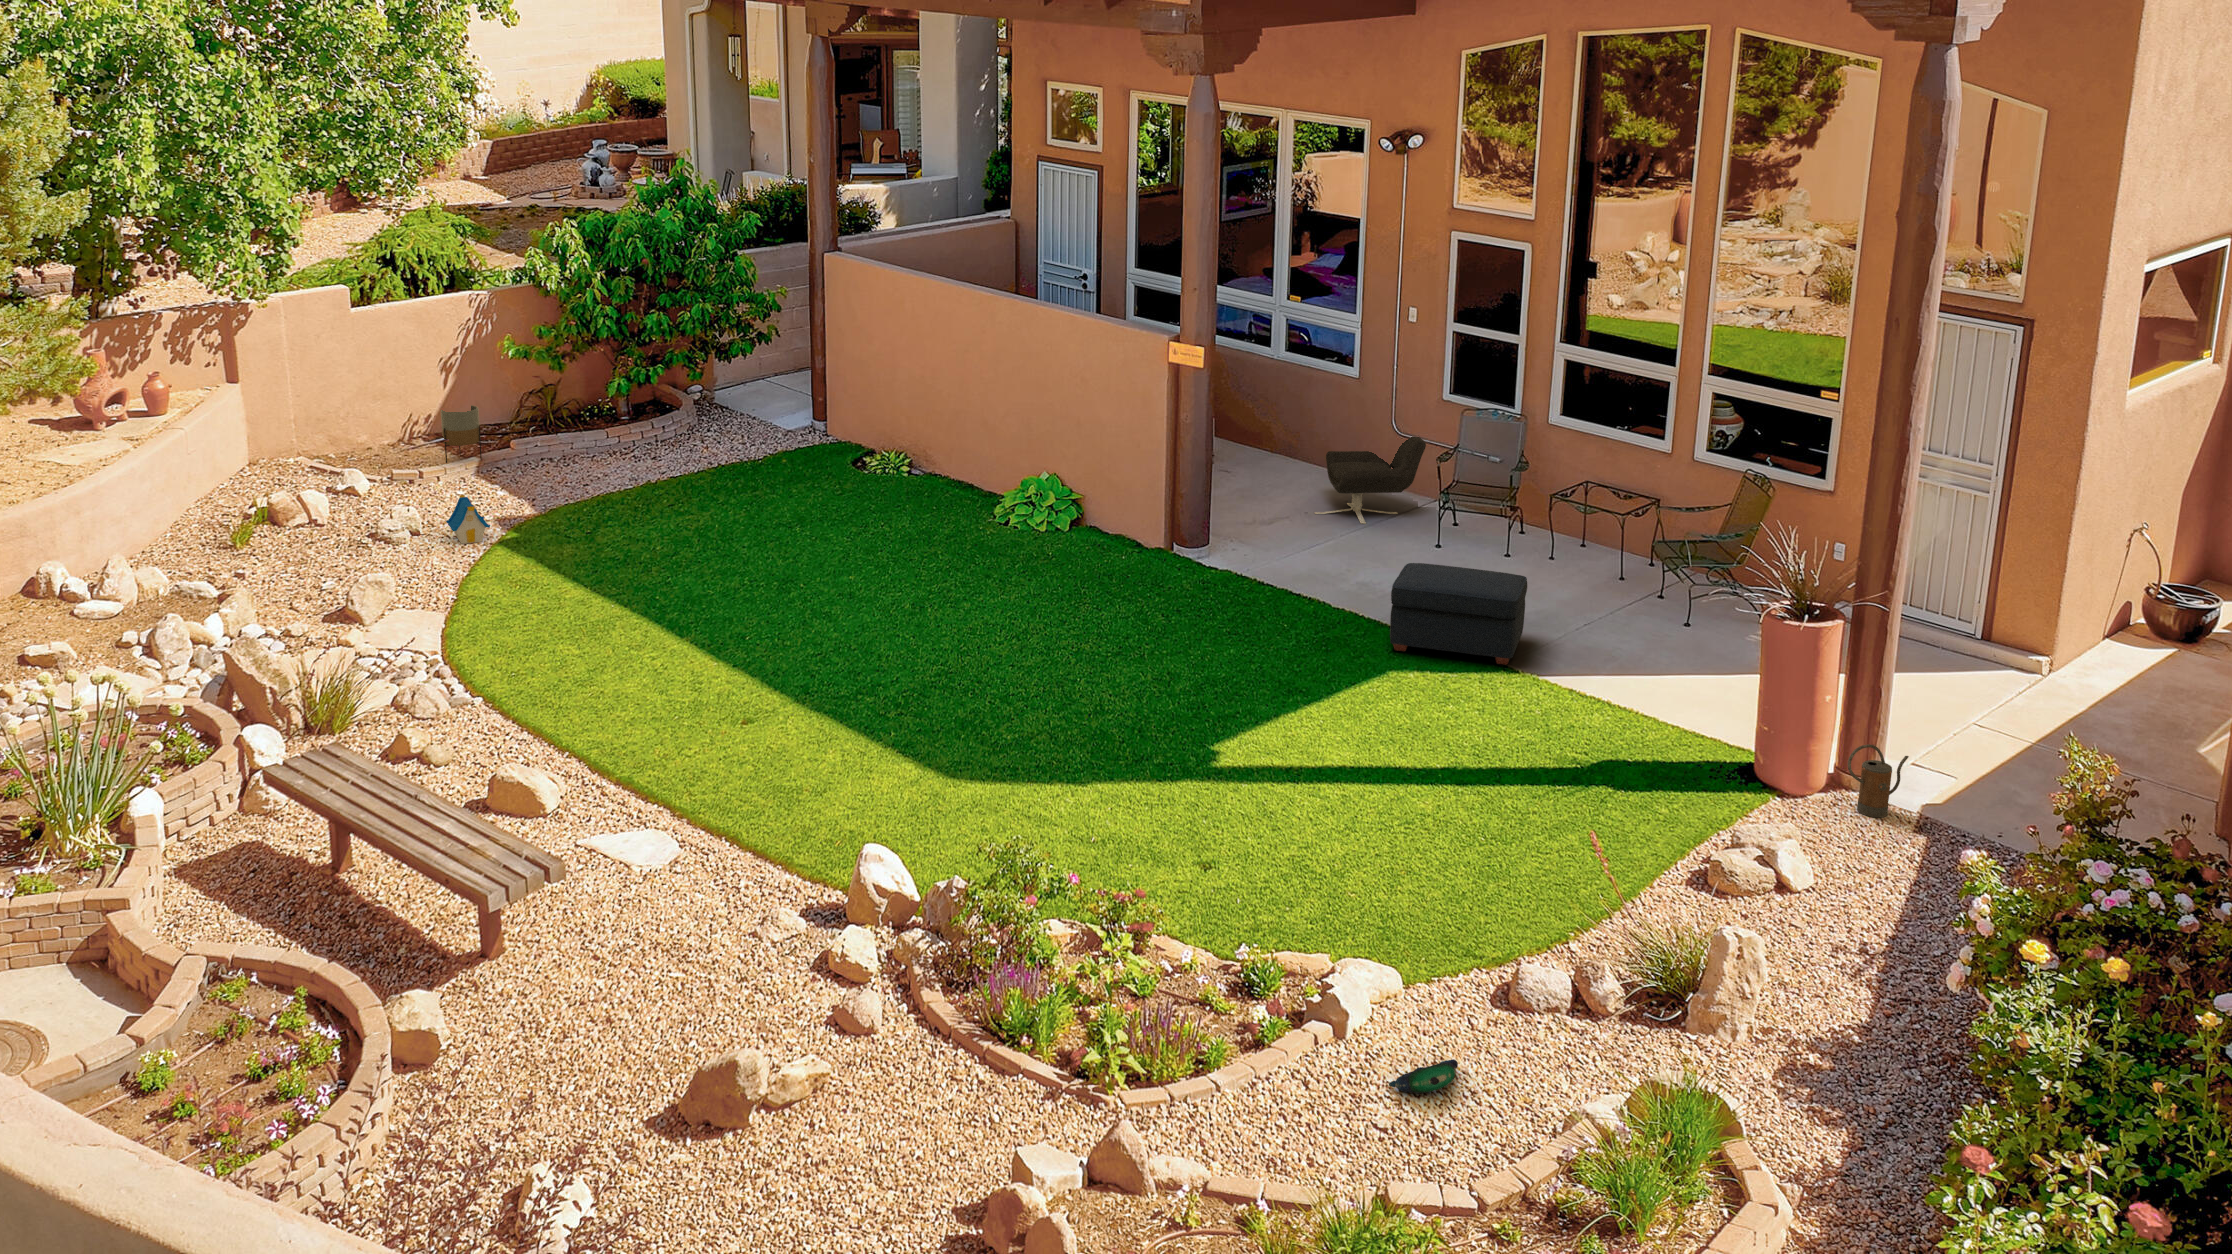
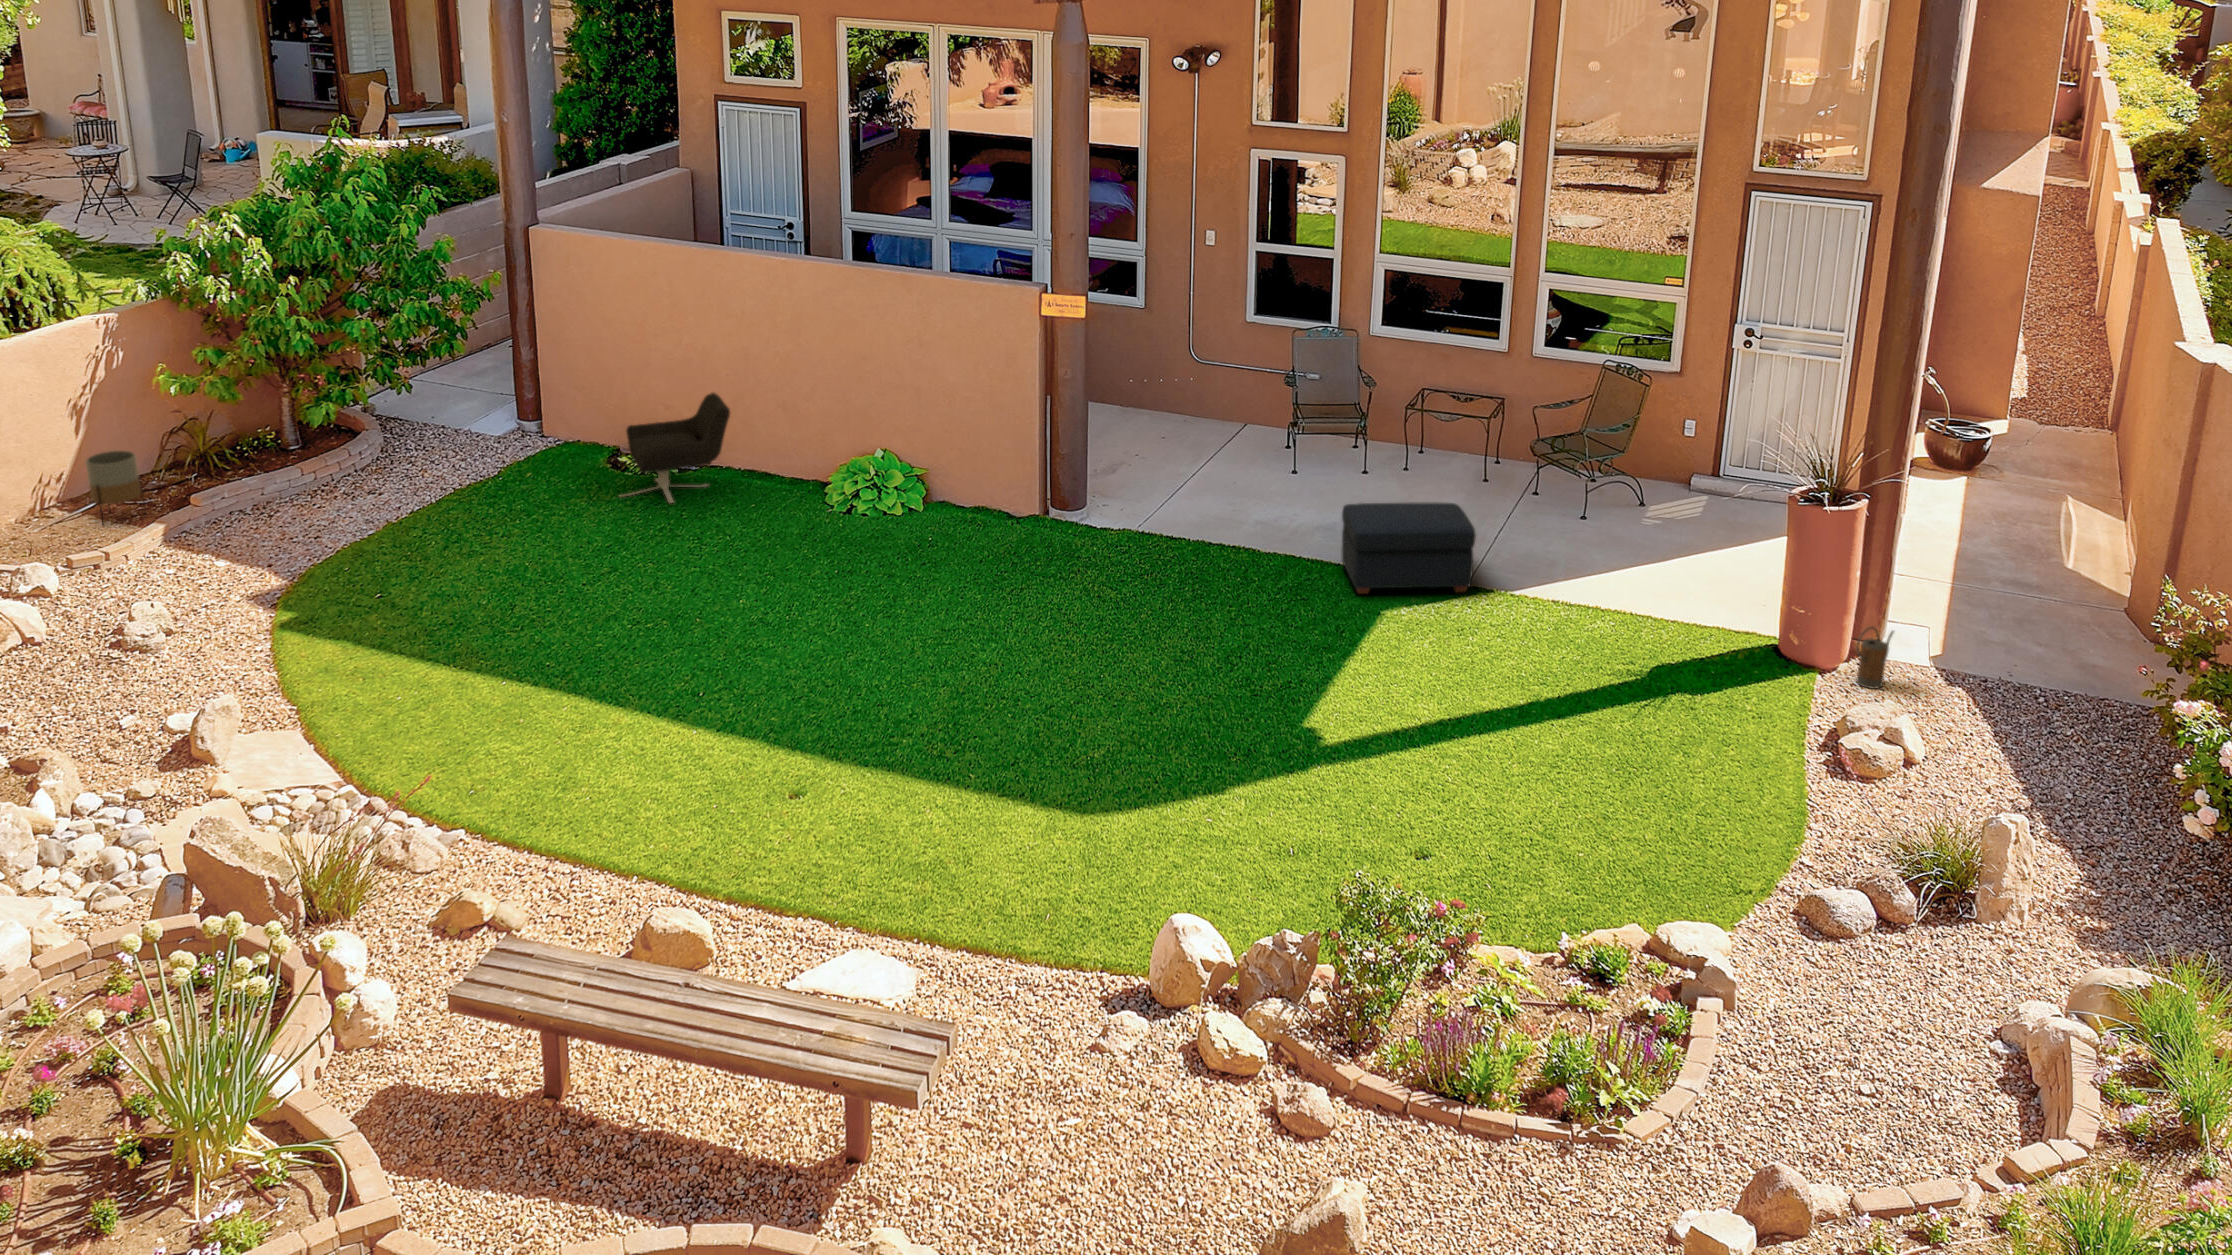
lounge chair: present [1315,437,1426,524] -> present [620,393,730,503]
toy house: present [446,495,490,544] -> none [209,573,275,634]
plush toy: present [1389,1059,1458,1093] -> none [1786,1006,1837,1049]

